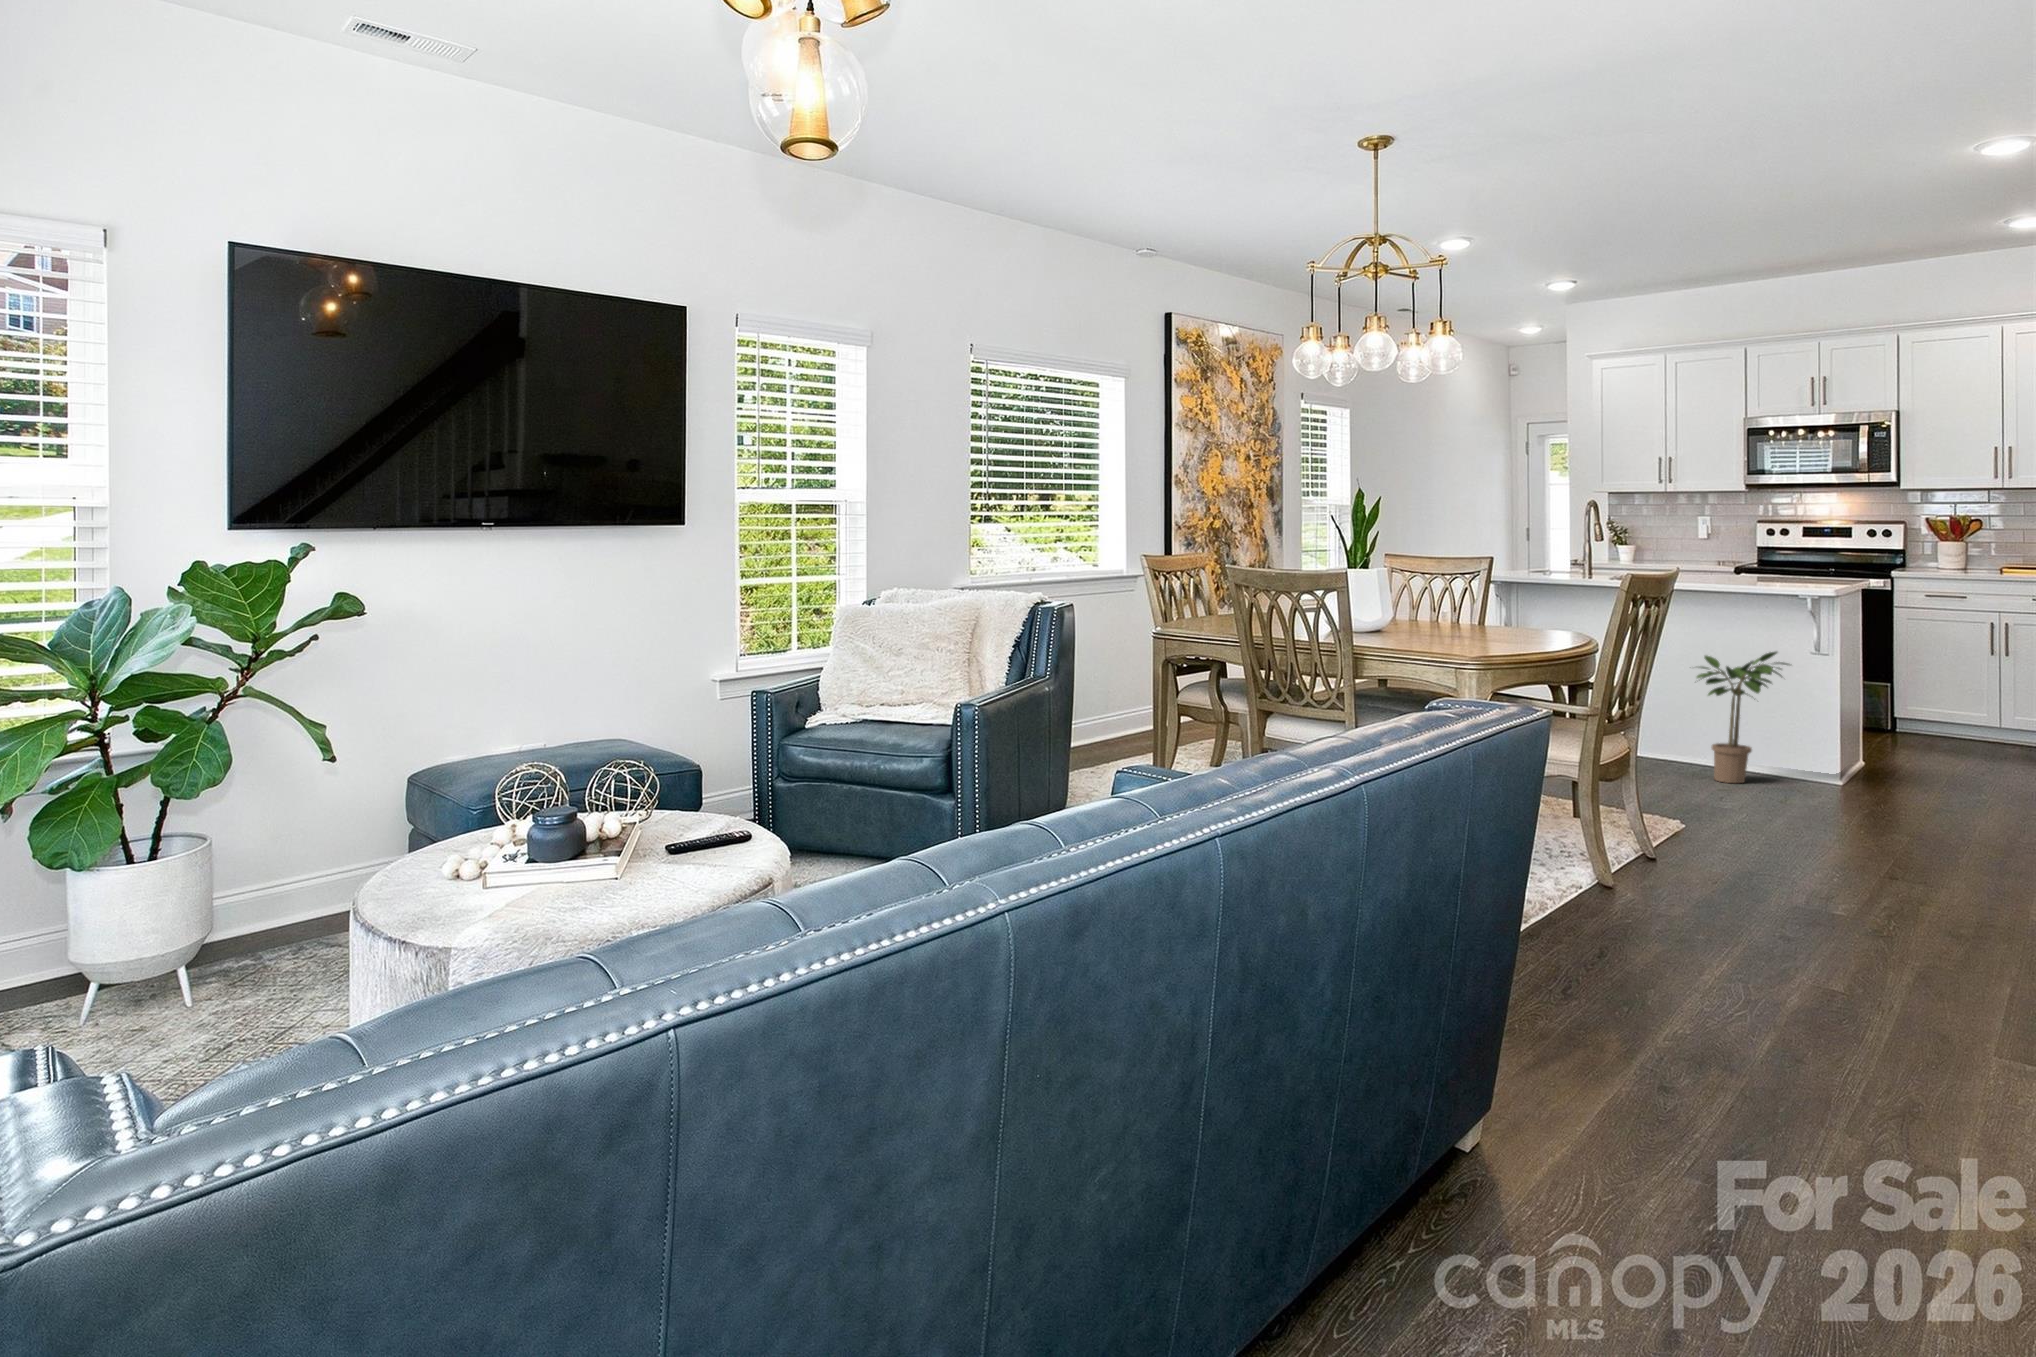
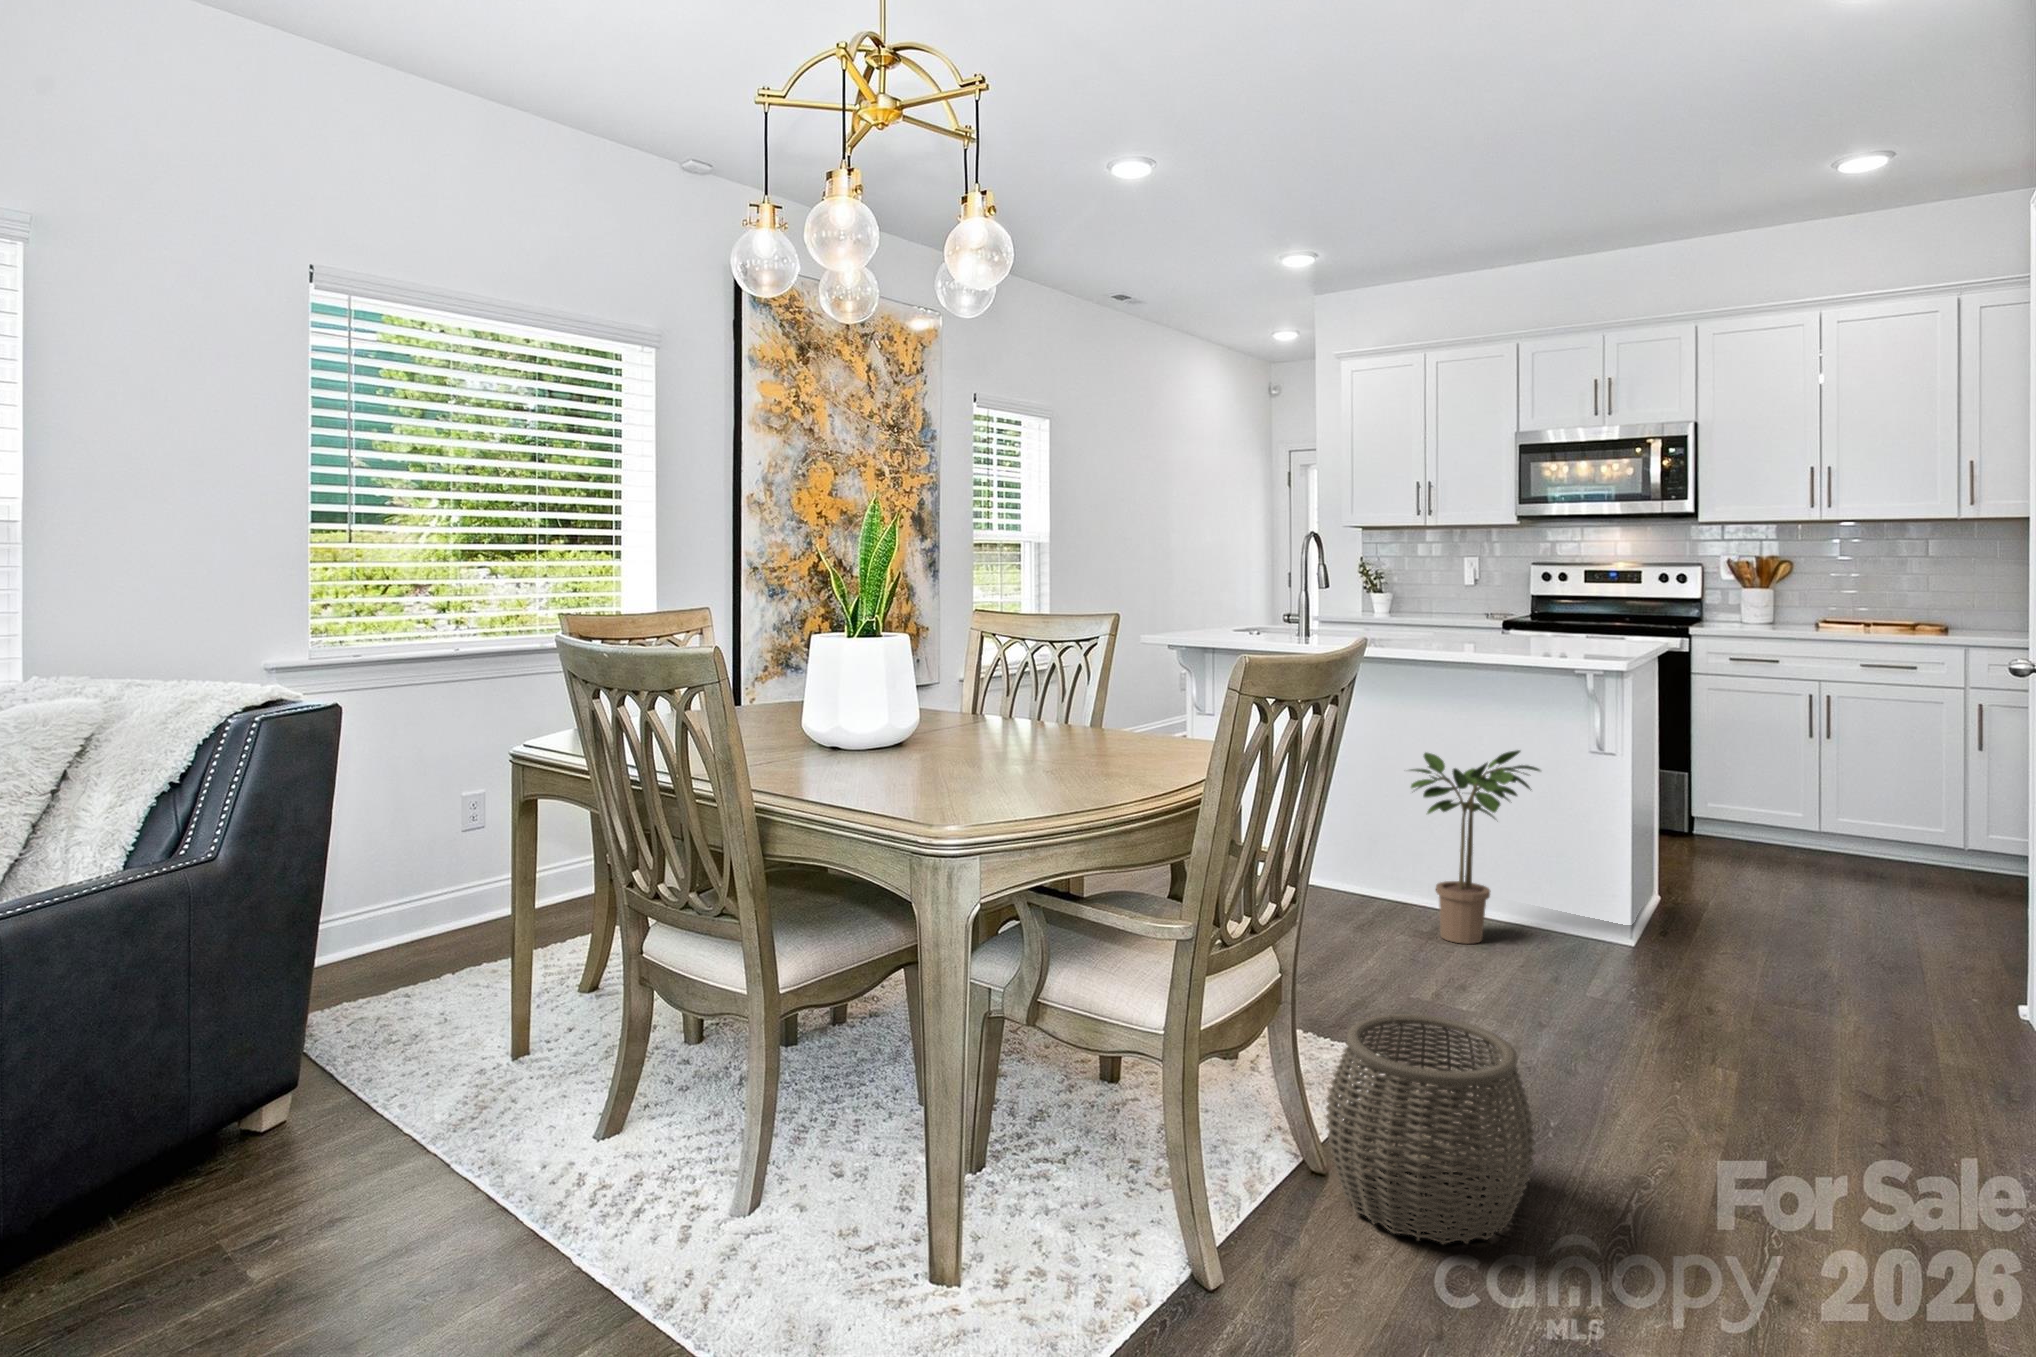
woven basket: none [1694,779,1818,887] -> present [1326,1014,1536,1244]

